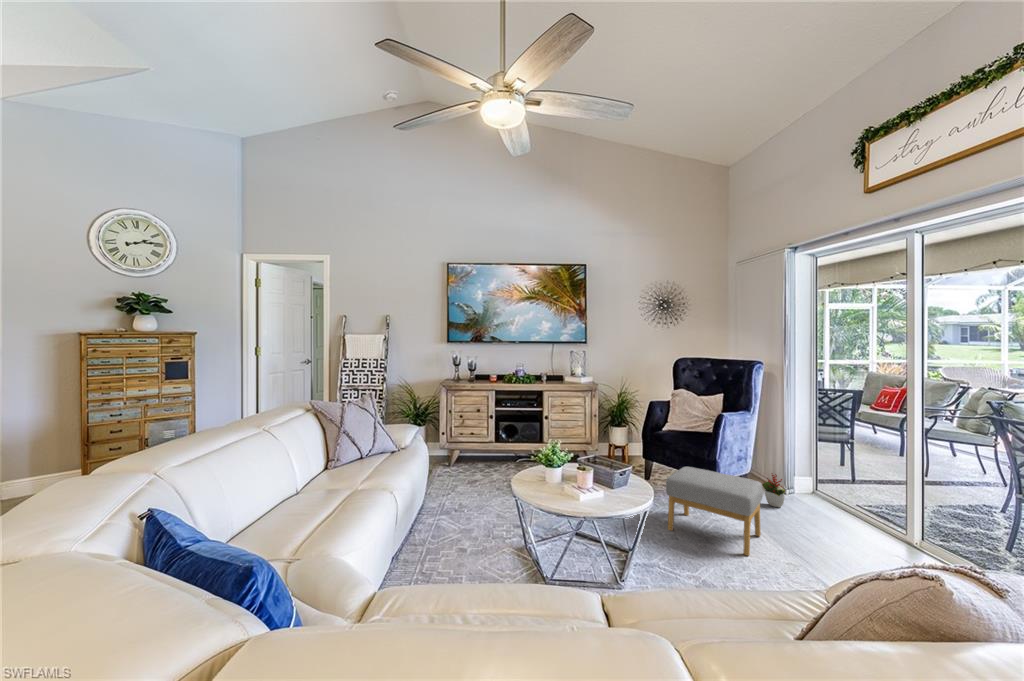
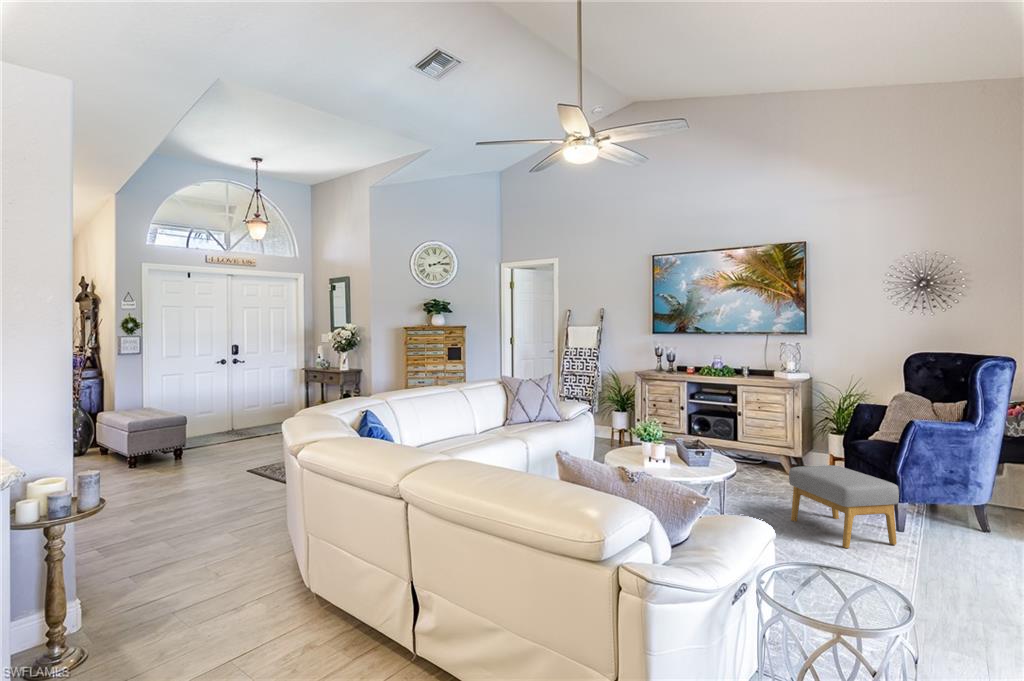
decorative plant: present [762,473,785,507] -> none [969,497,997,541]

